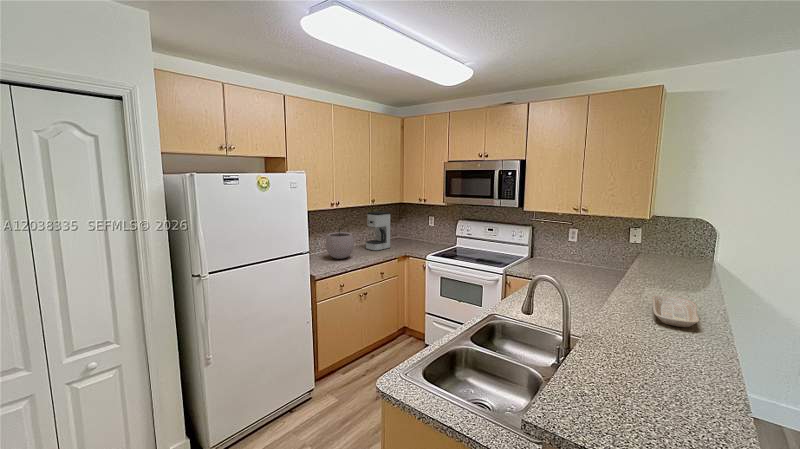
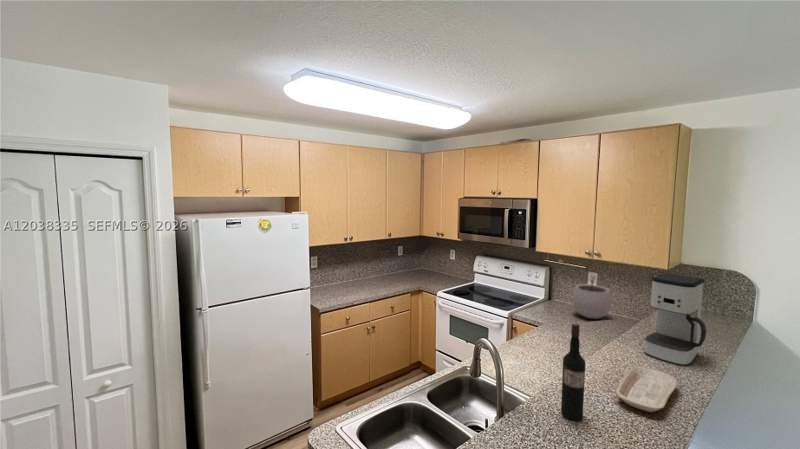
coffee maker: present [366,211,391,251] -> present [644,273,707,366]
plant pot: present [326,227,354,259] -> present [572,281,612,319]
wine bottle: none [617,251,643,338] -> present [561,323,585,420]

